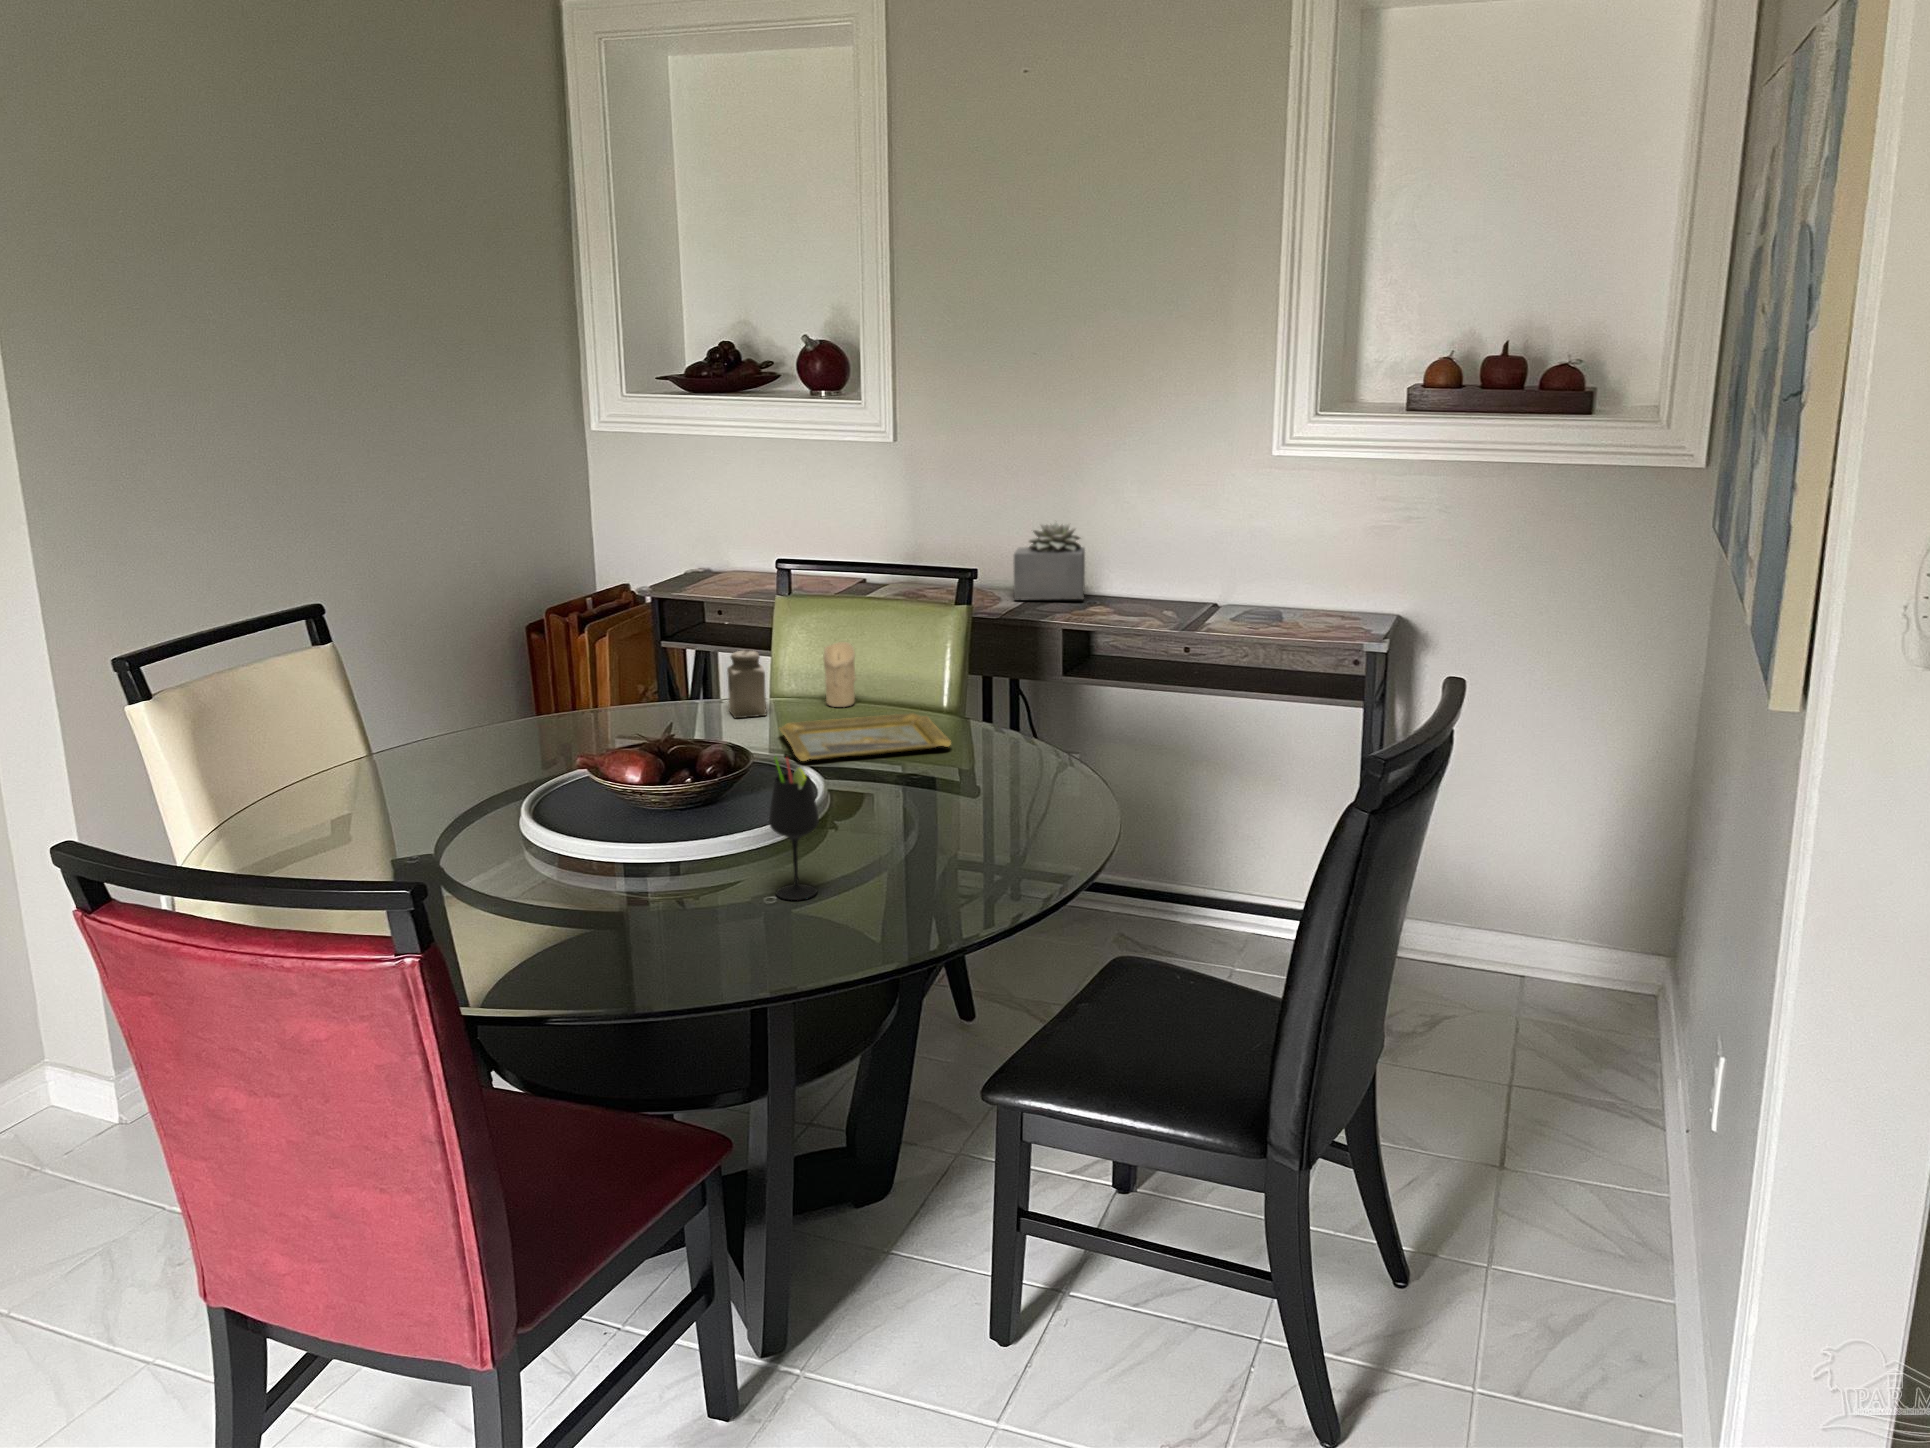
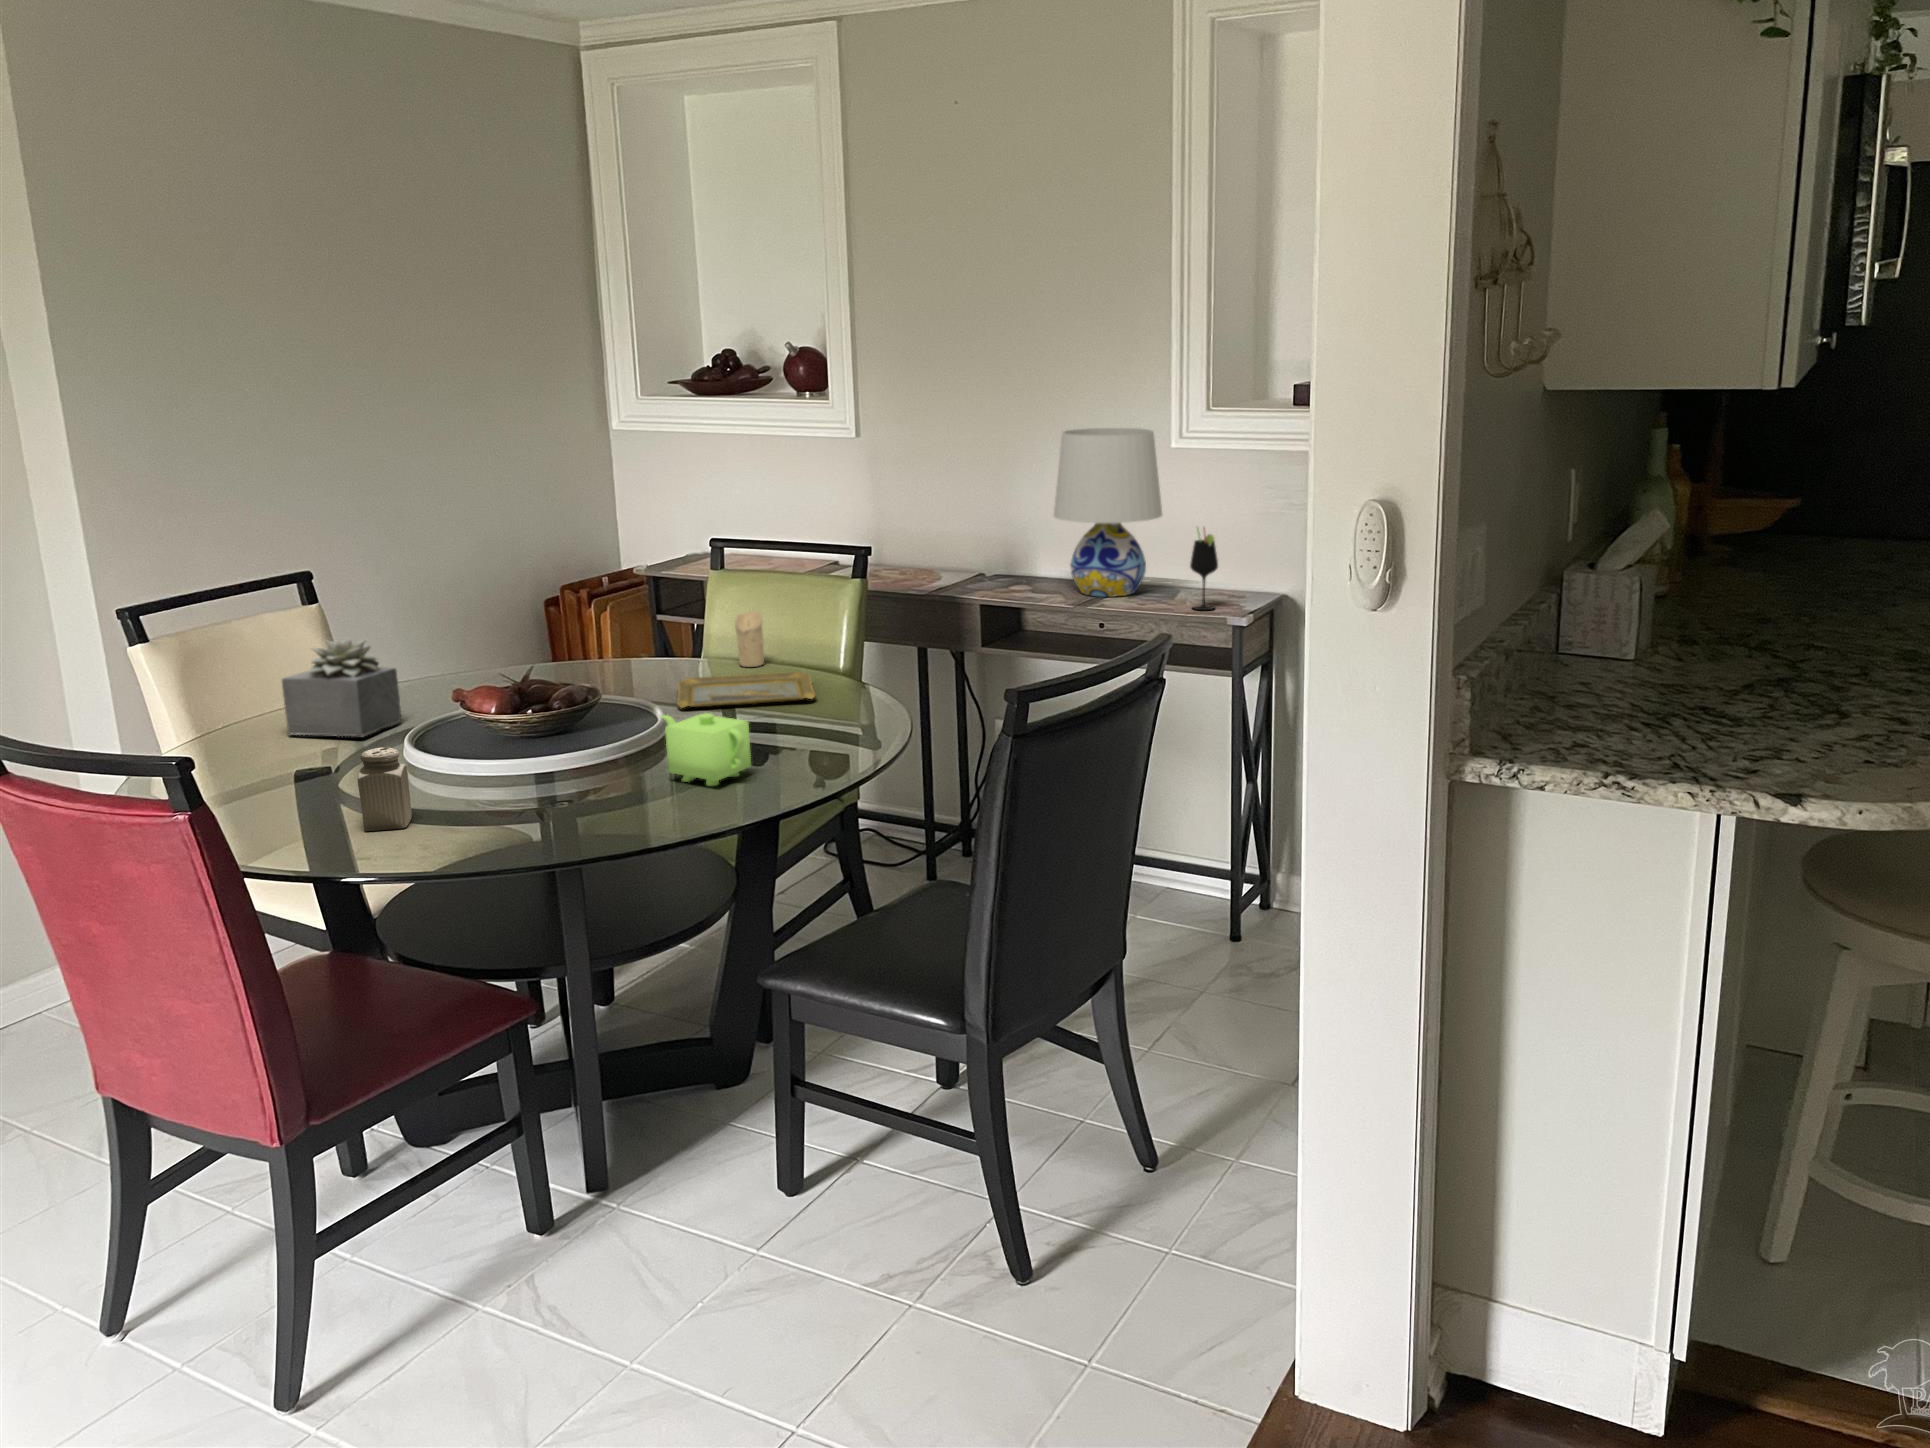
table lamp: none [1146,431,1268,619] -> present [1054,428,1162,597]
succulent plant: present [1014,522,1085,599] -> present [282,637,401,736]
salt shaker: present [727,651,766,718] -> present [358,748,412,831]
wine glass: present [769,756,819,900] -> present [1190,528,1218,610]
teapot: none [838,776,954,865] -> present [661,713,751,786]

